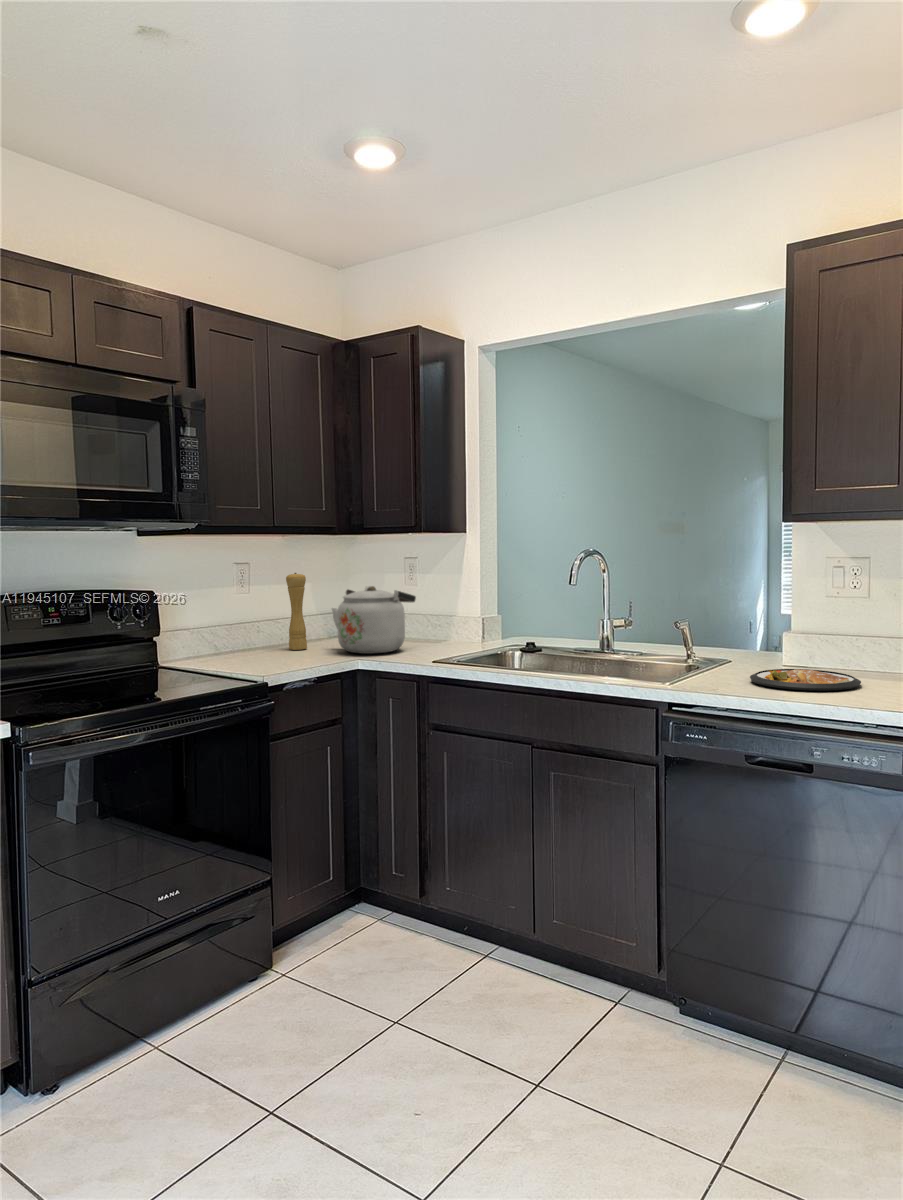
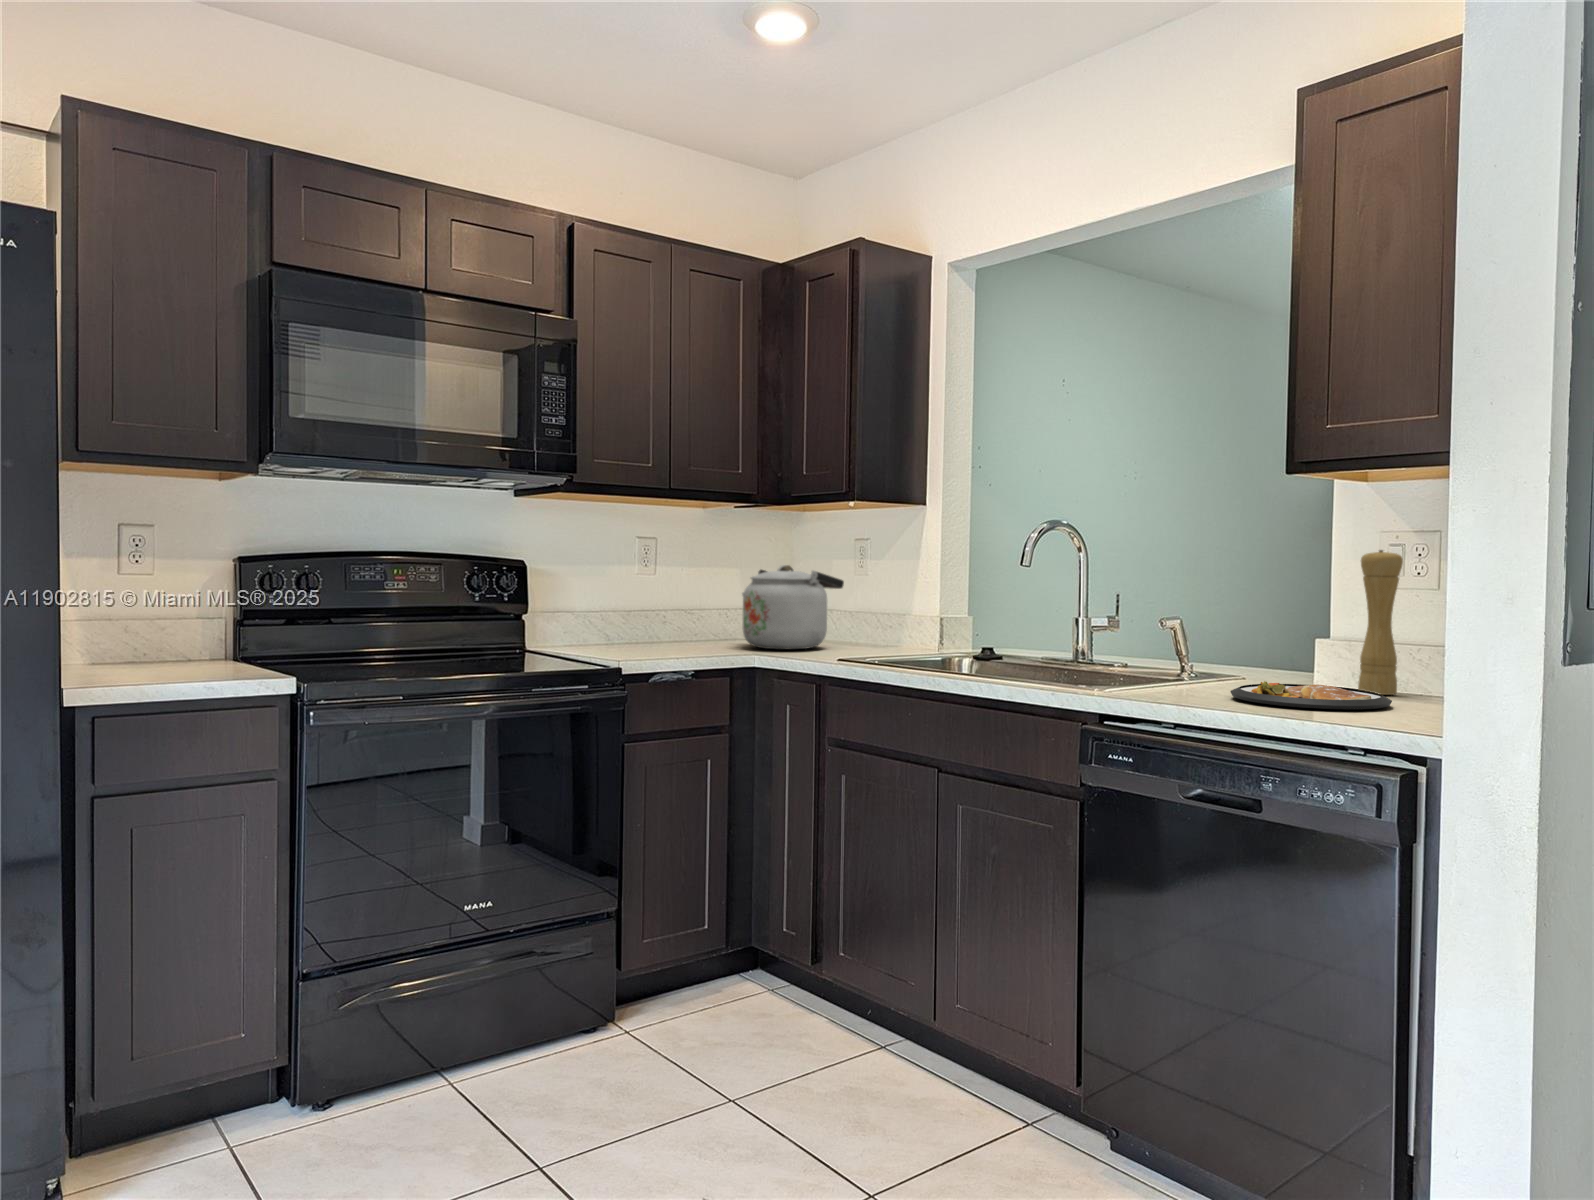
pepper mill: present [286,573,307,650] -> present [1358,550,1403,695]

